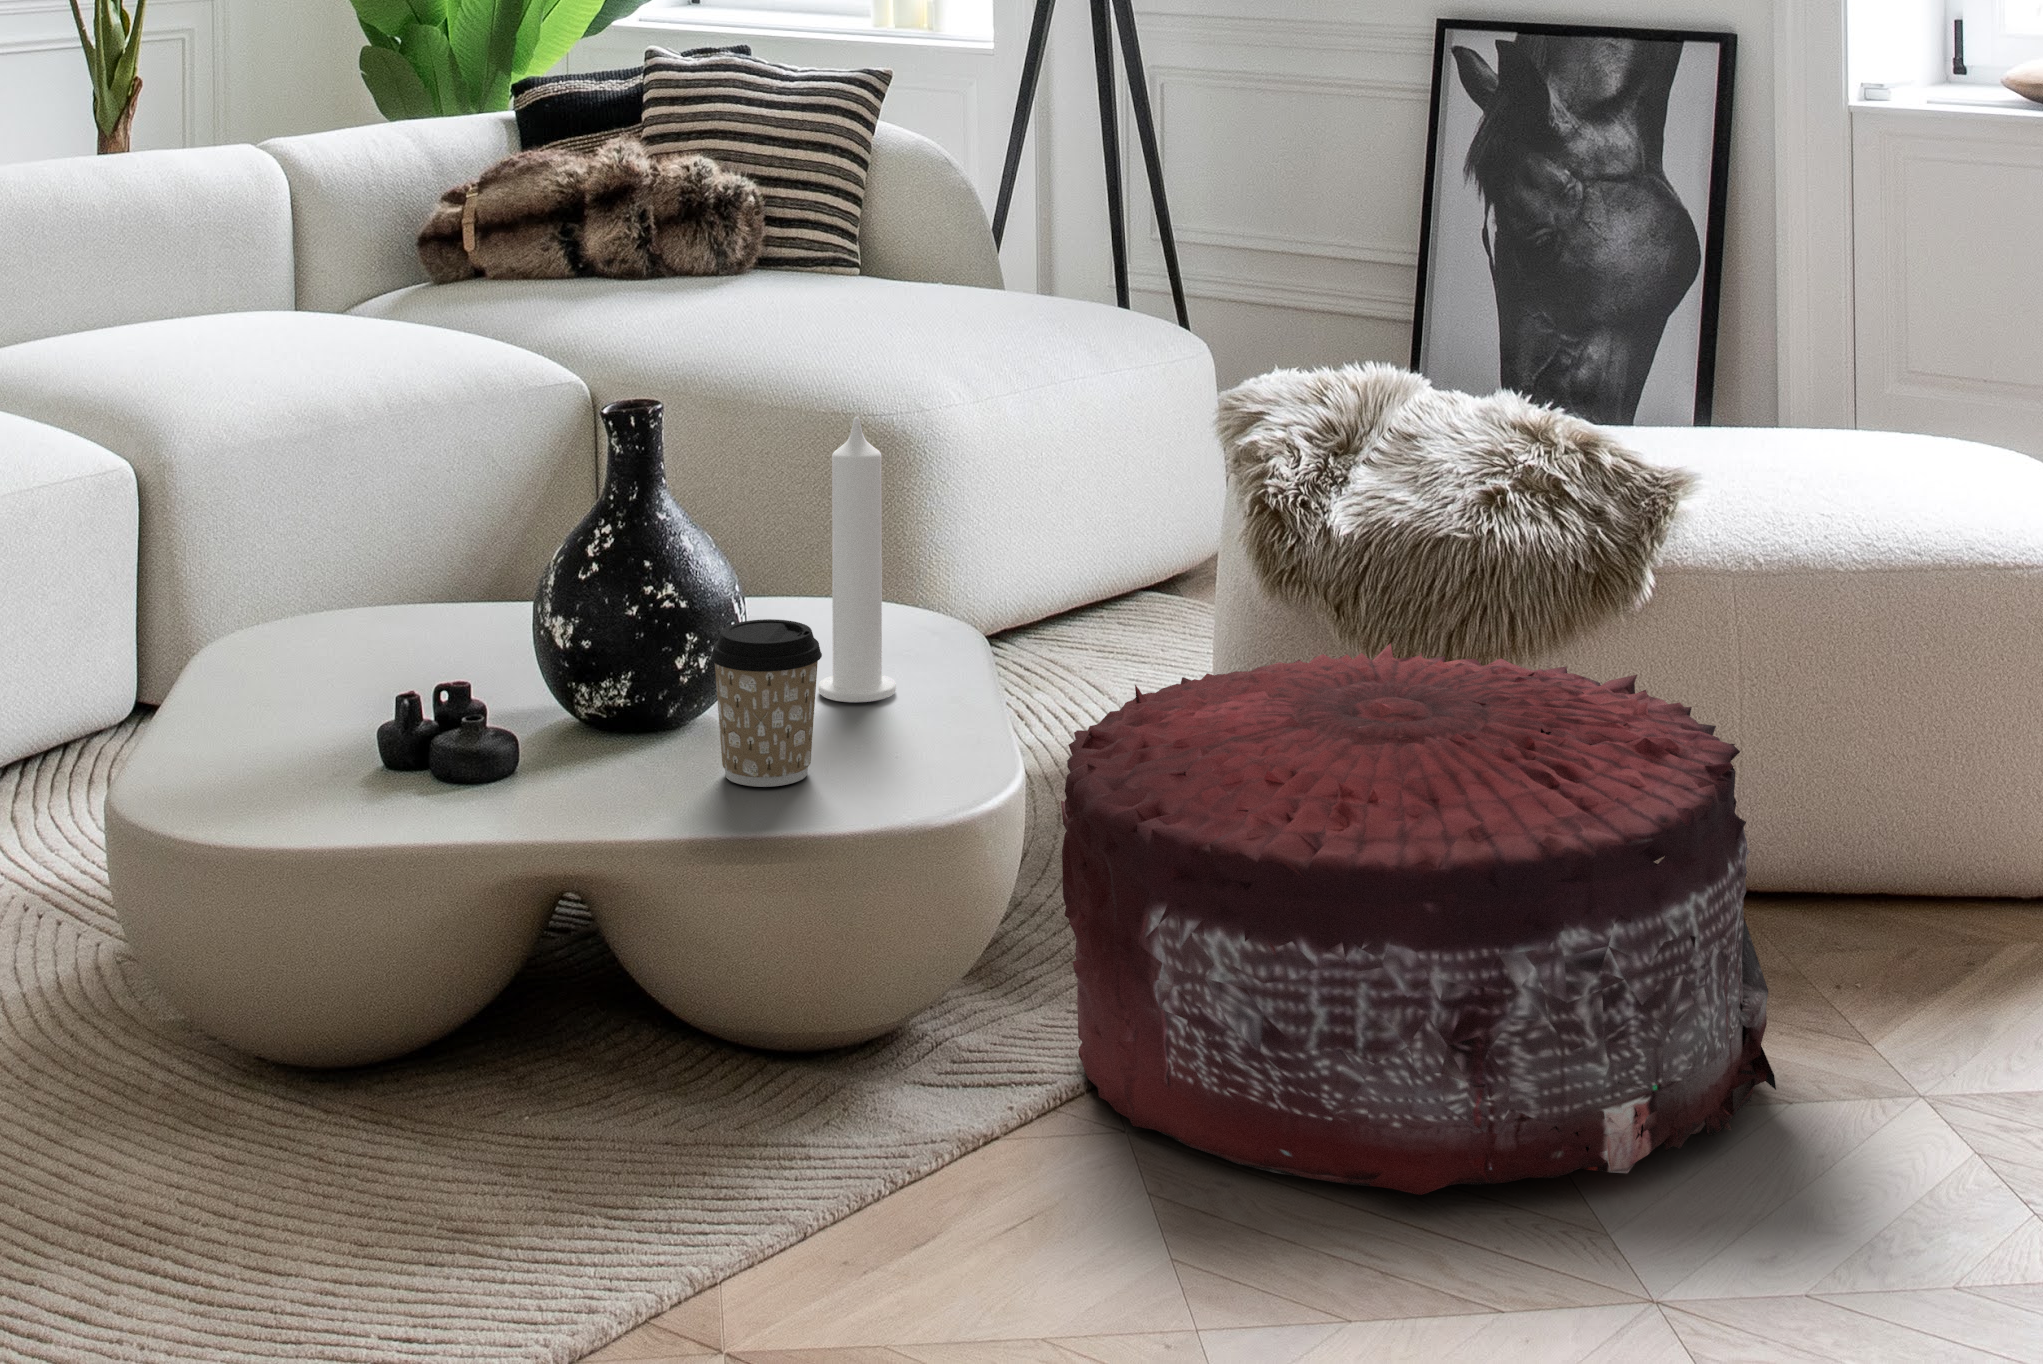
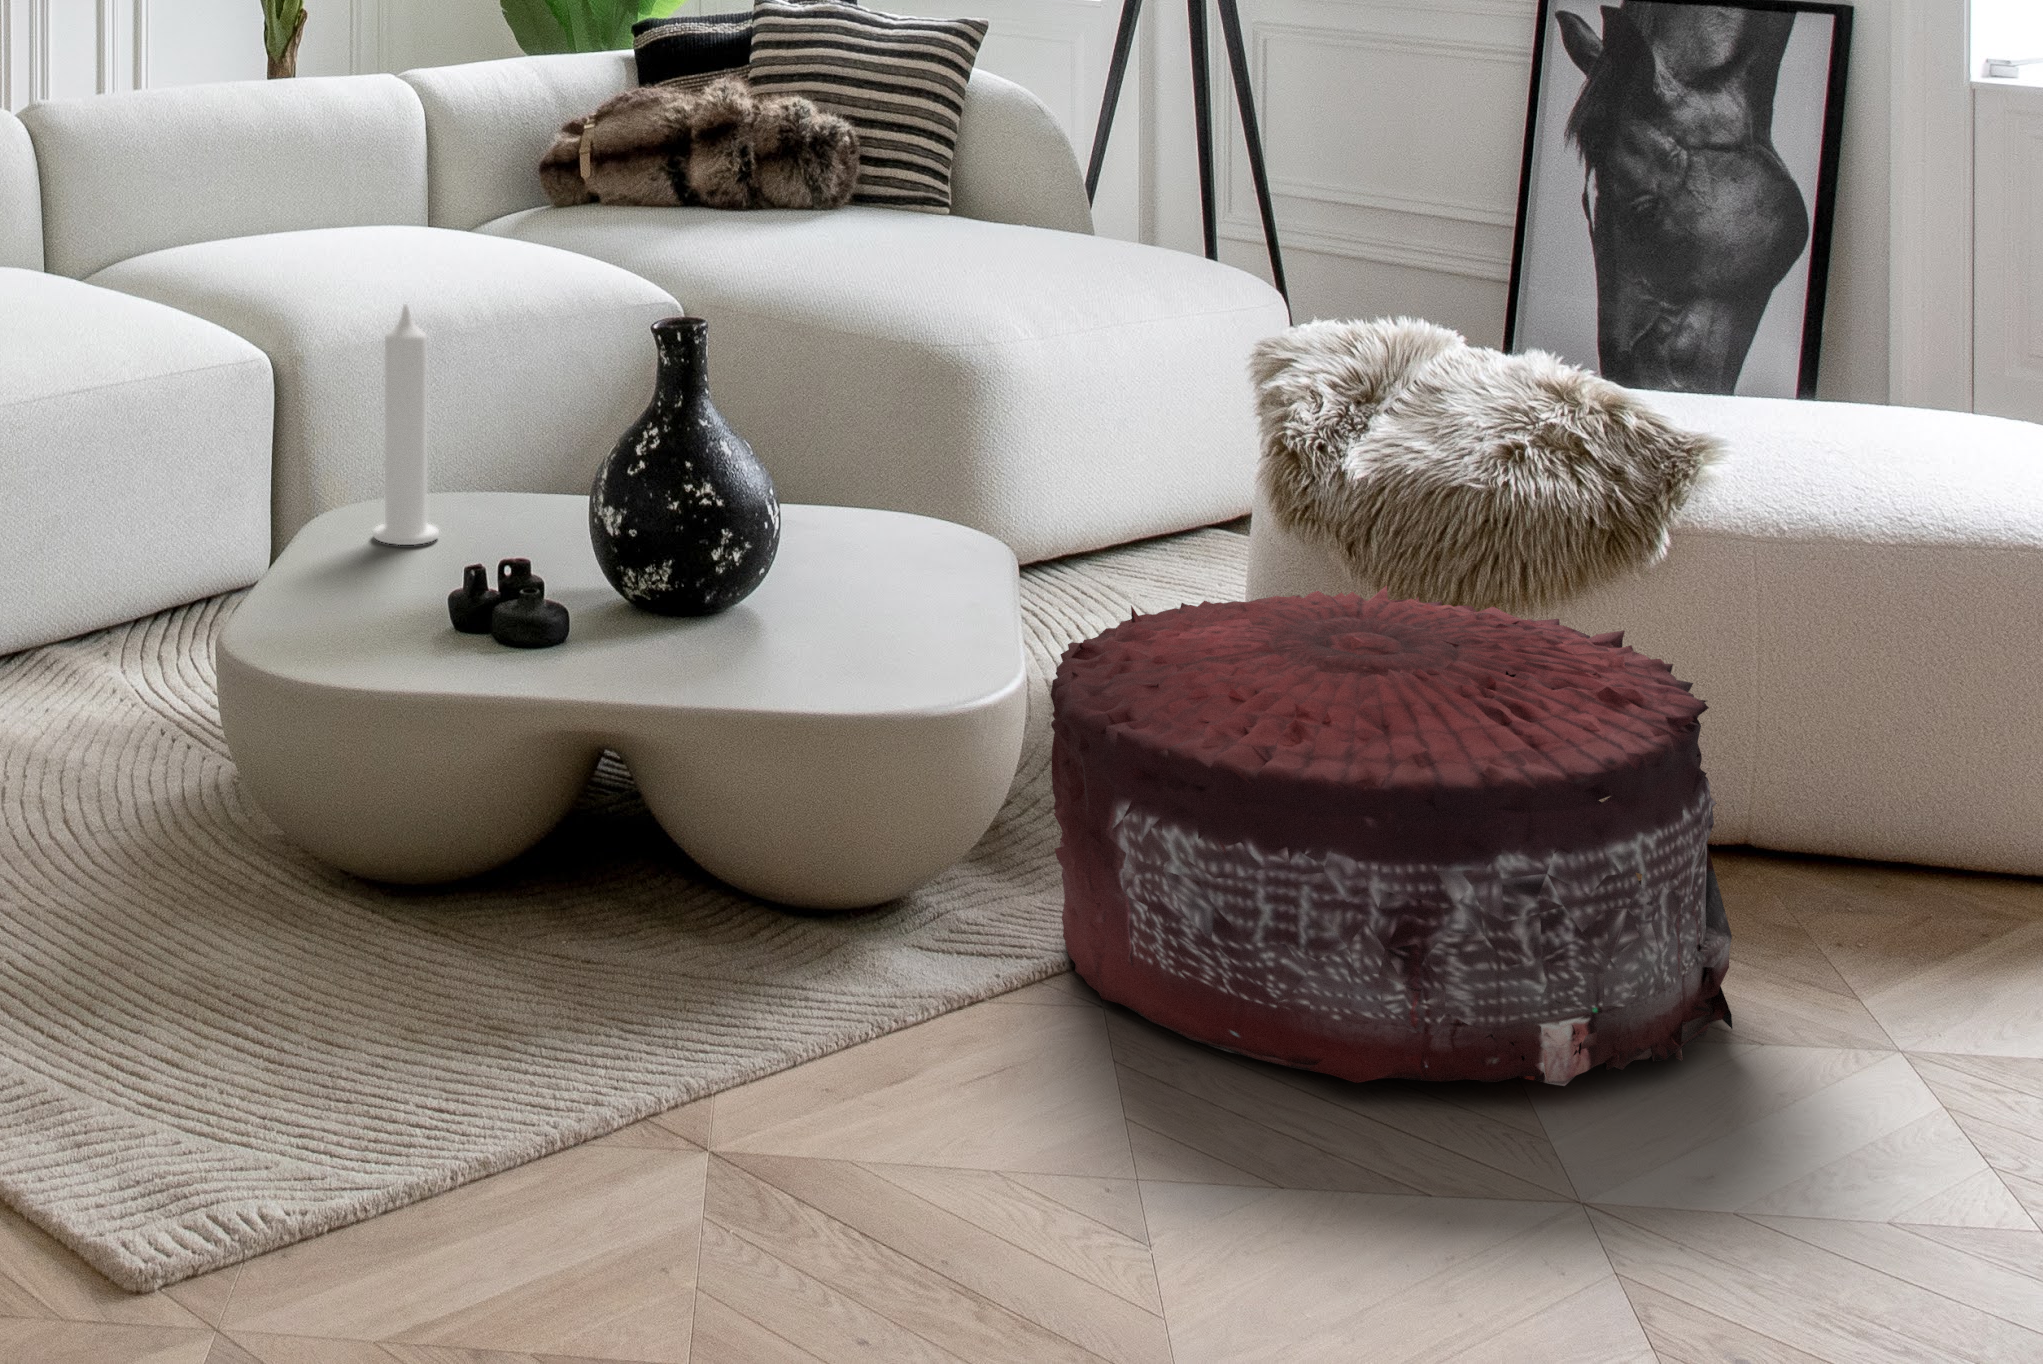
candle: present [819,417,896,702] -> present [373,305,439,545]
coffee cup: present [710,619,822,787] -> none [730,522,830,669]

